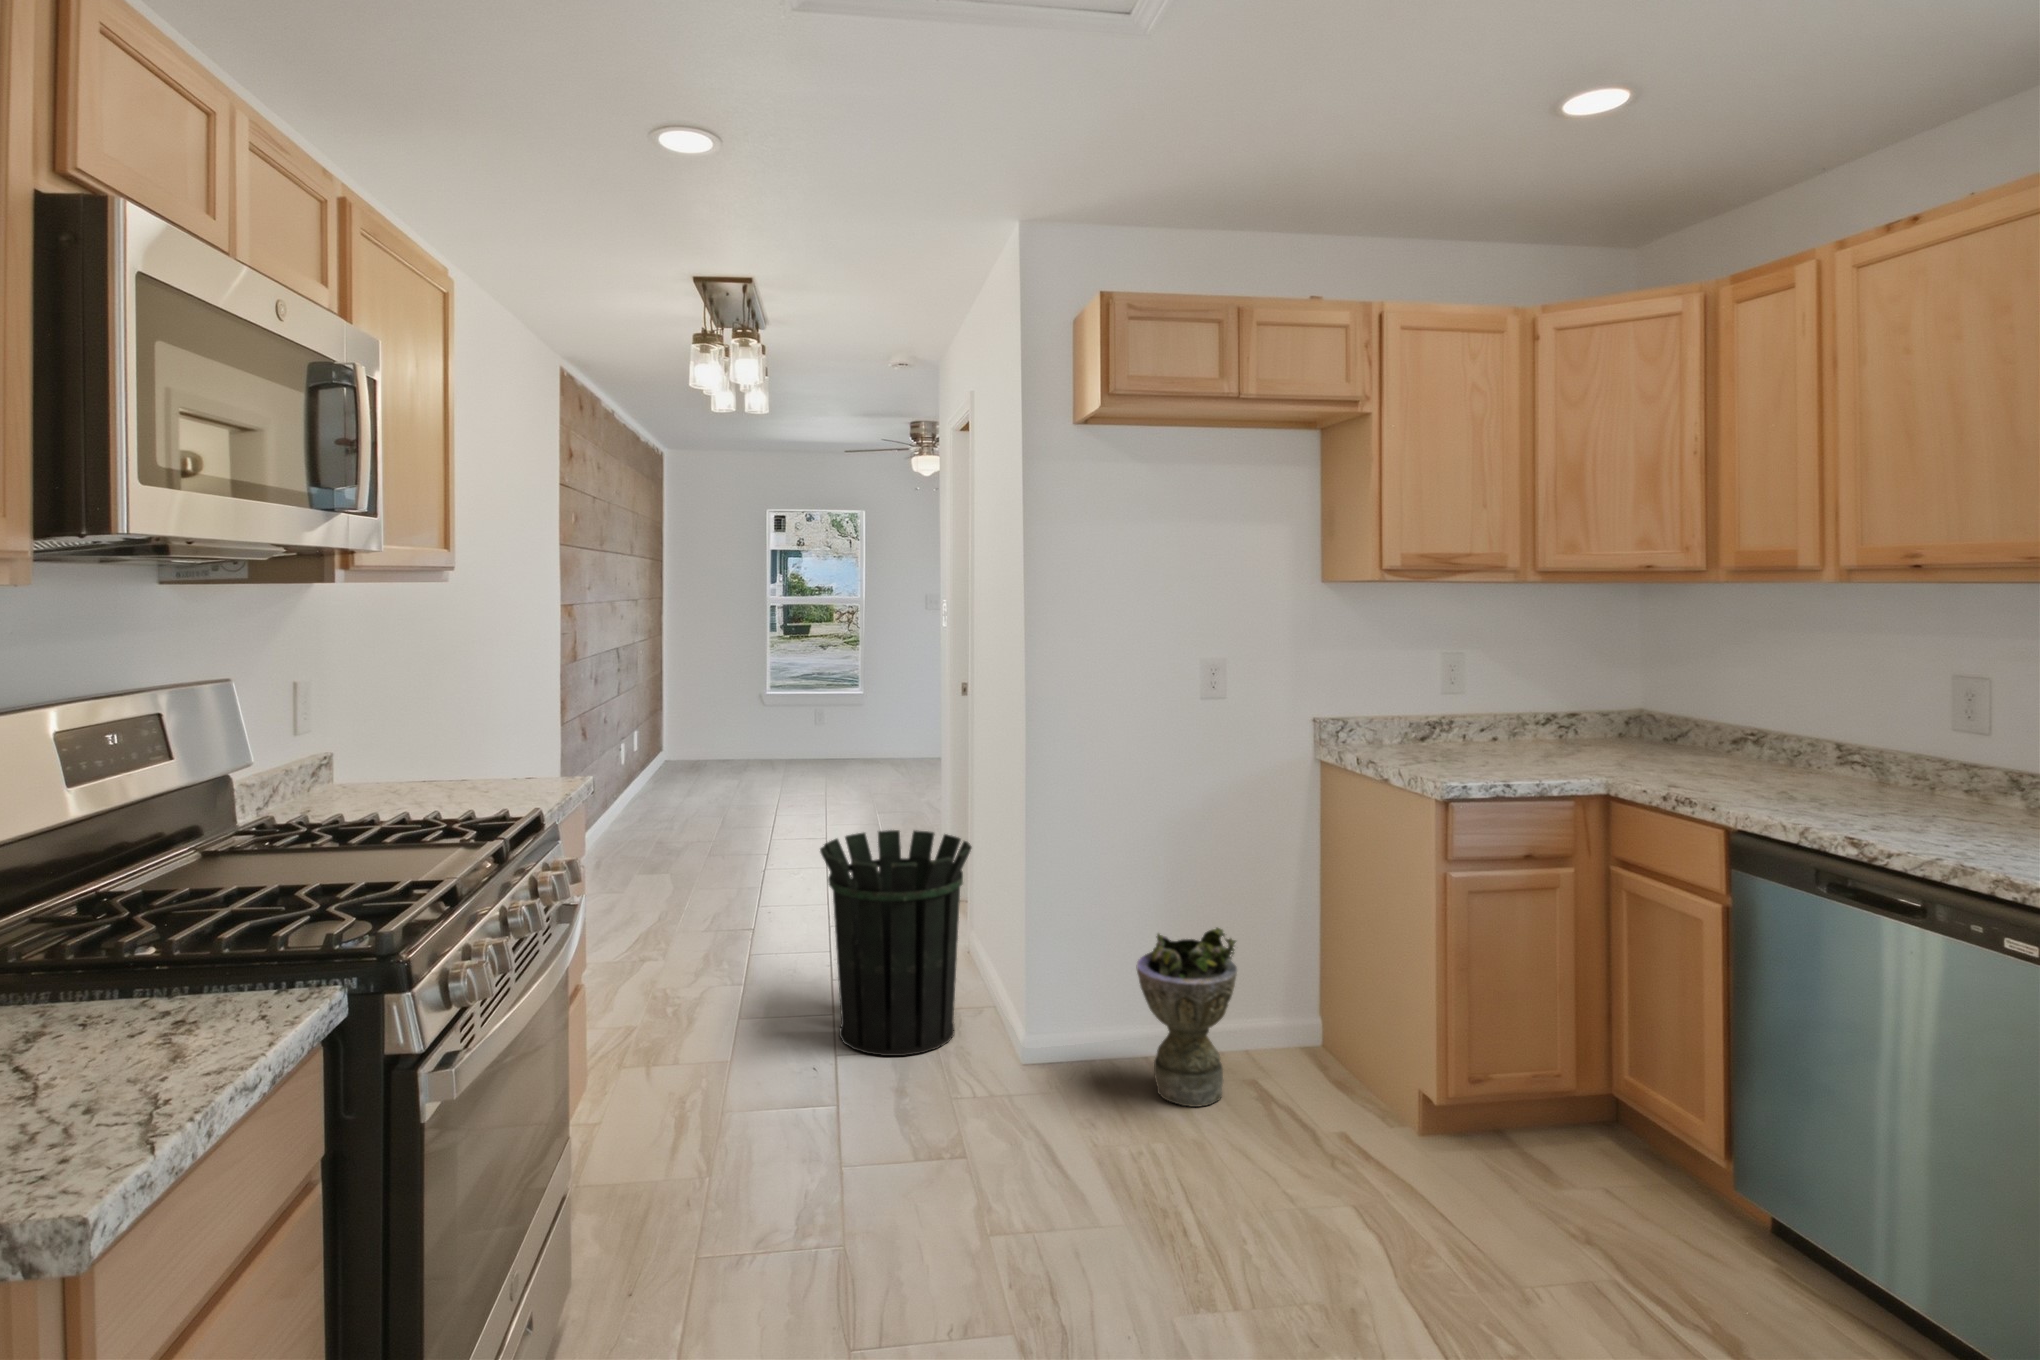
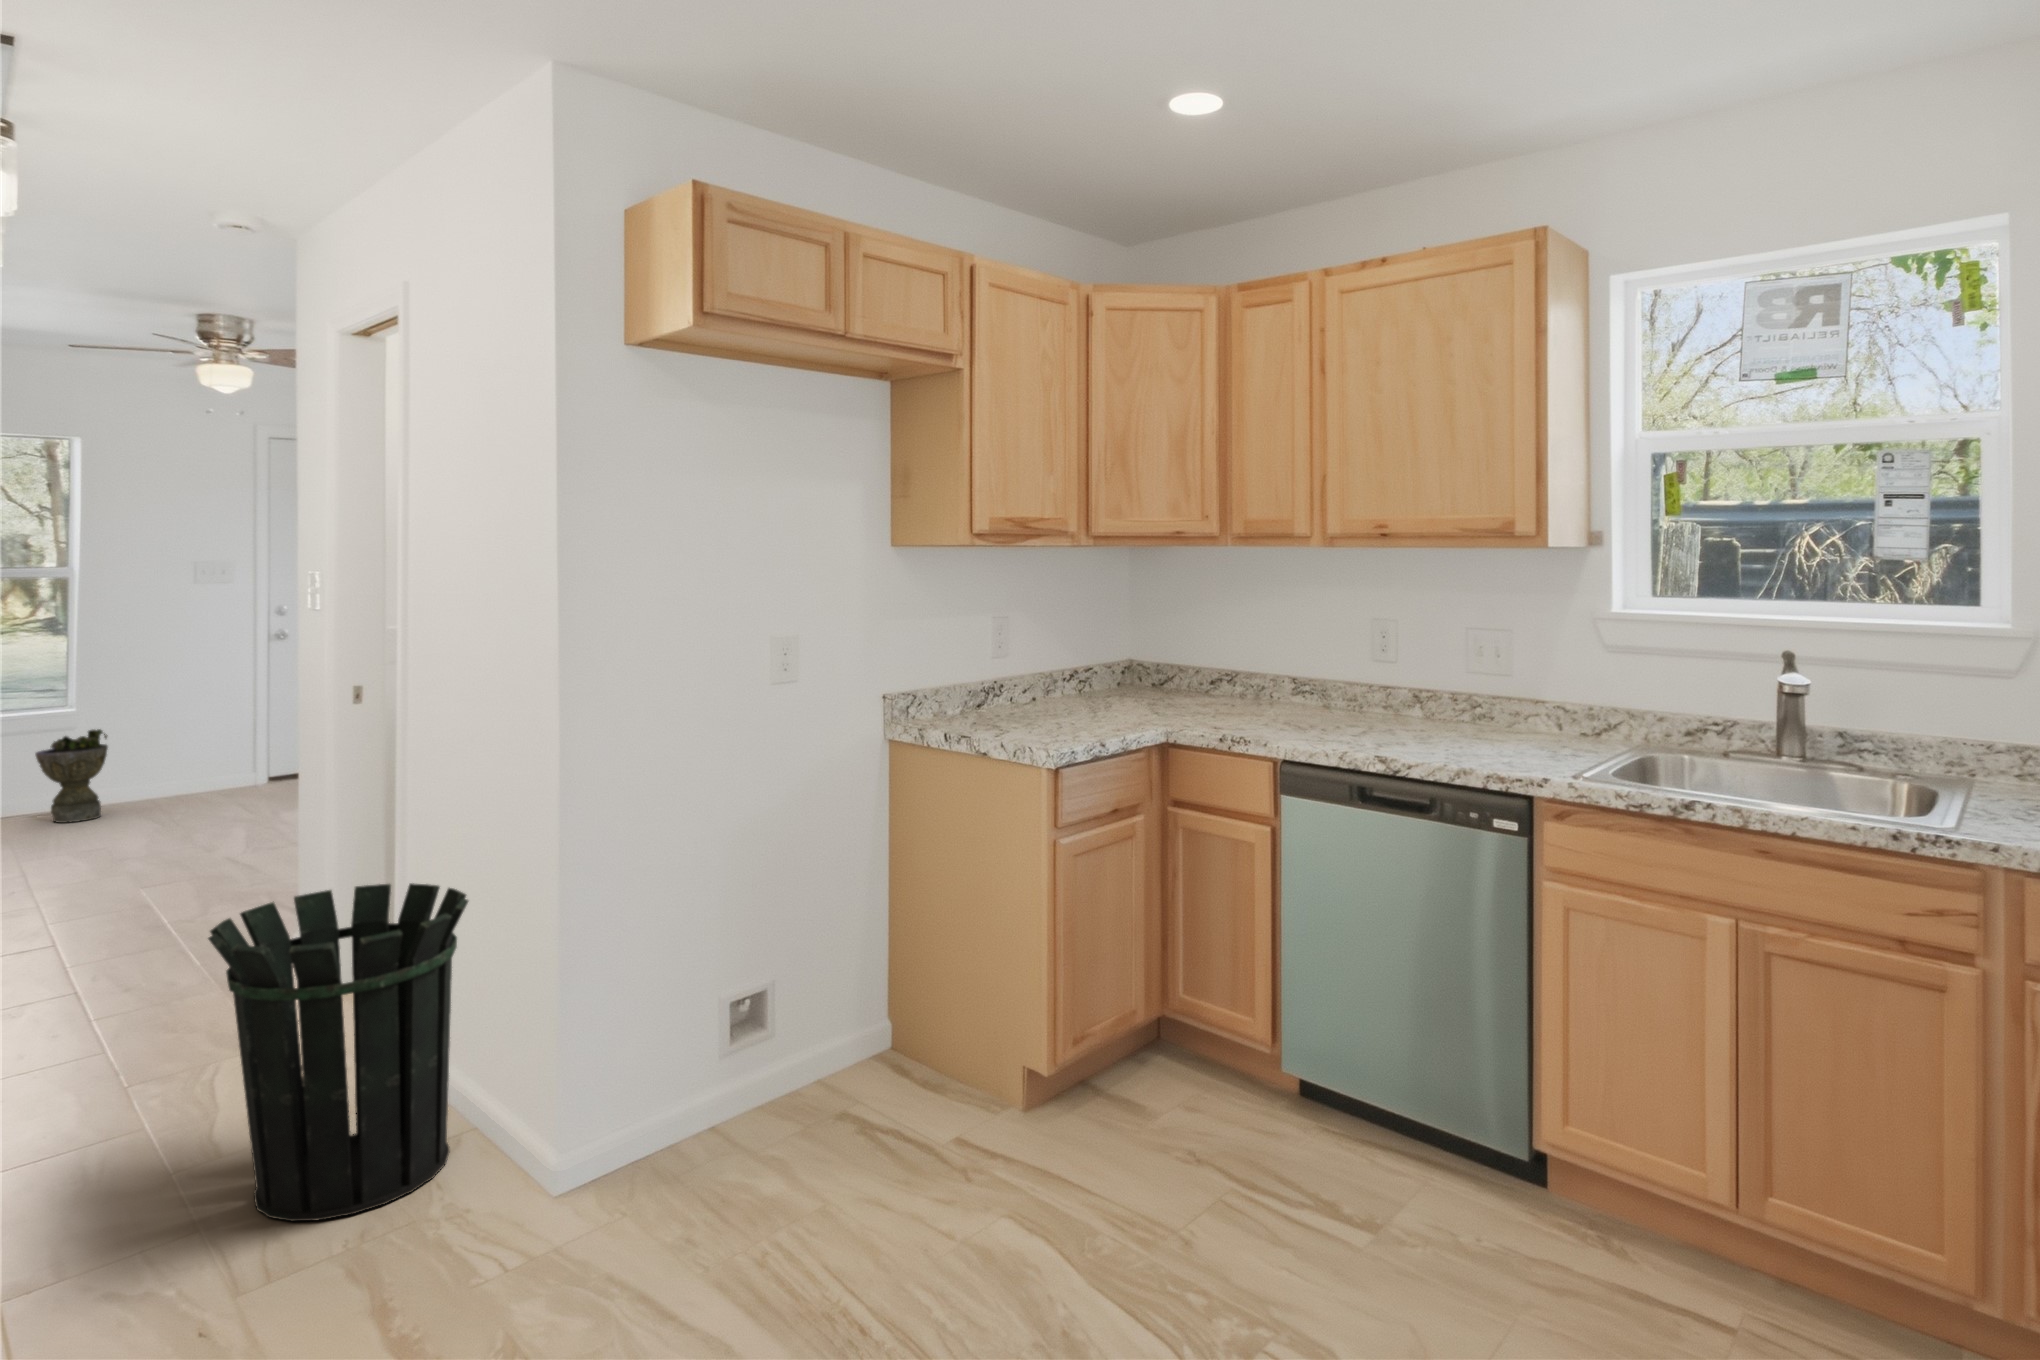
planter: present [1136,928,1237,1107] -> present [35,729,108,823]

